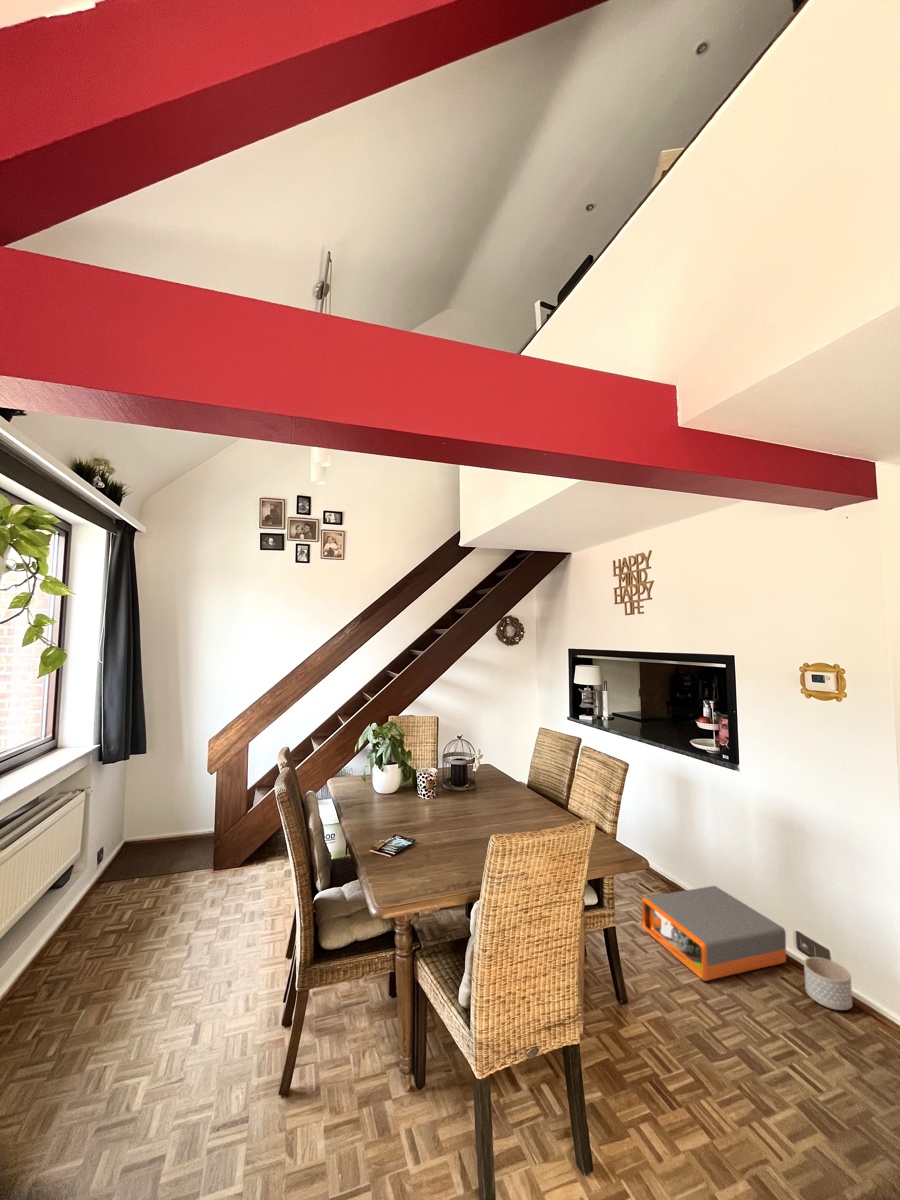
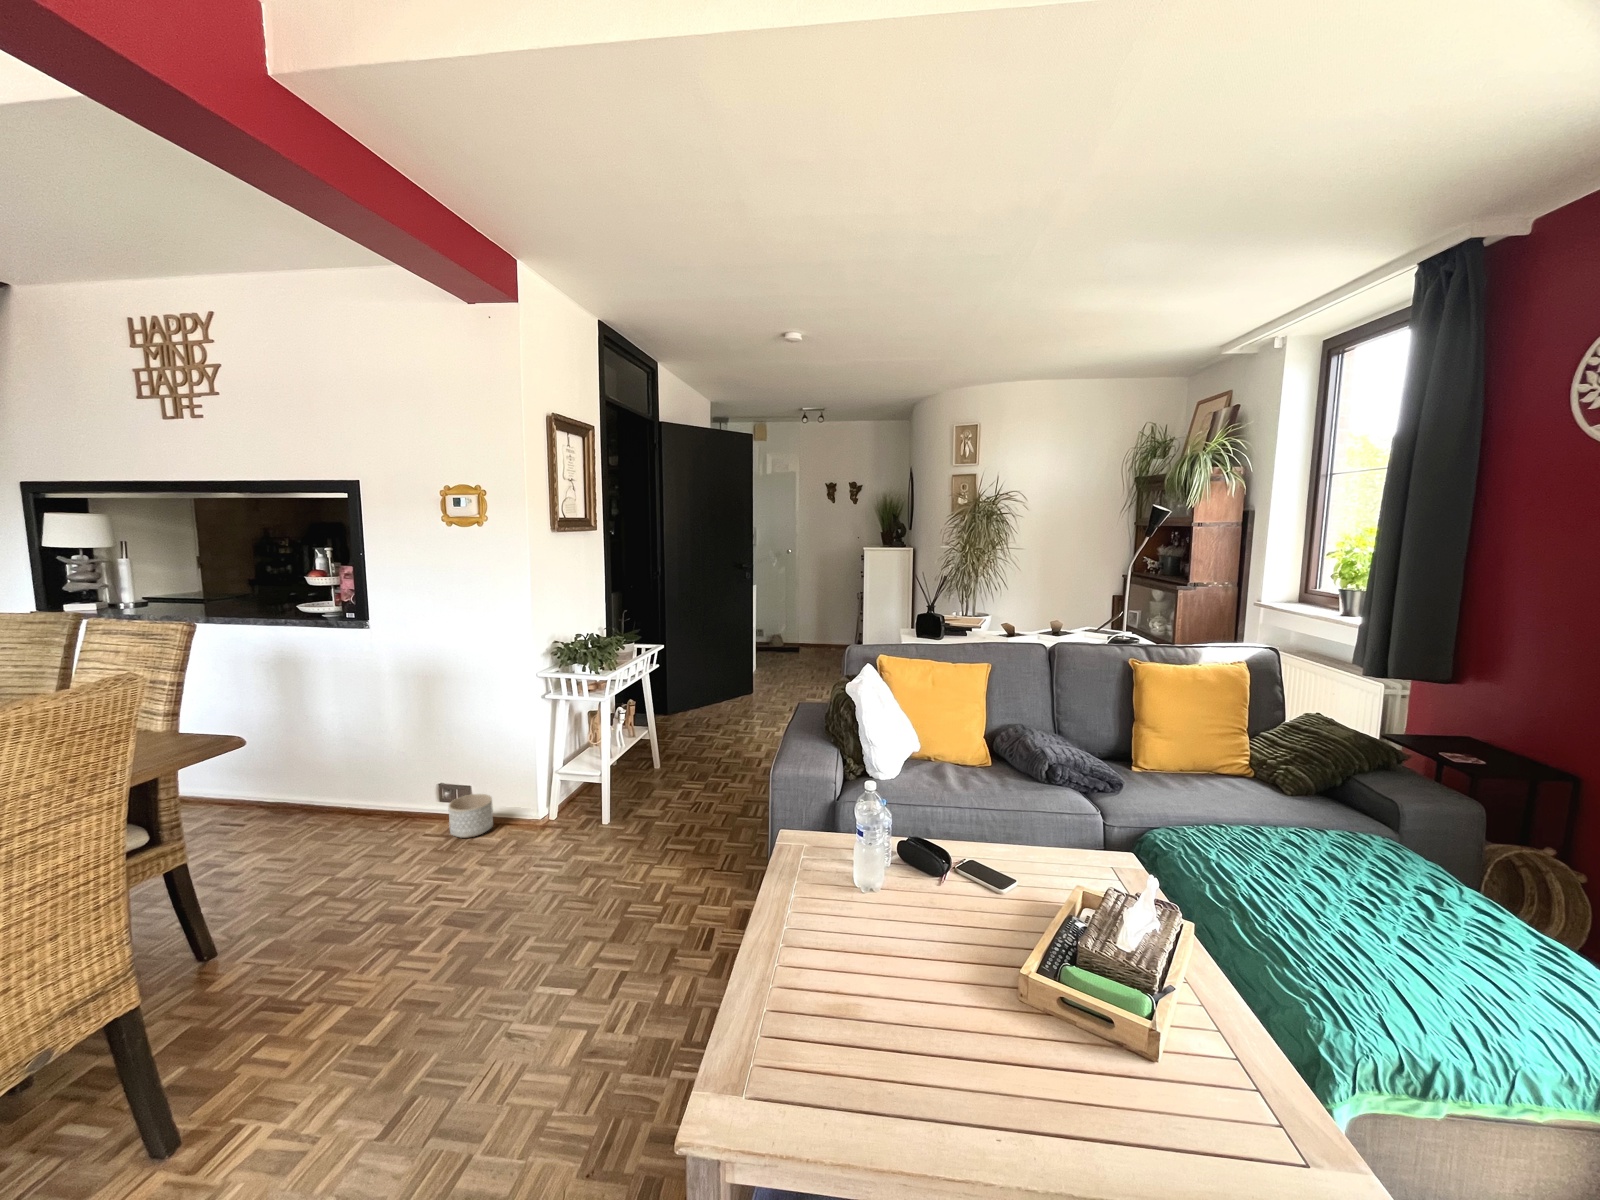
storage box: present [642,886,786,981] -> none [228,777,430,879]

